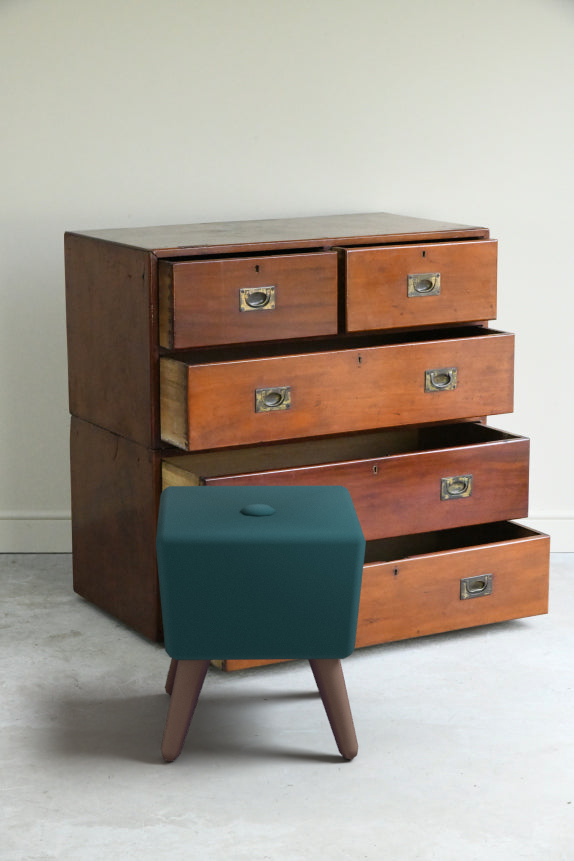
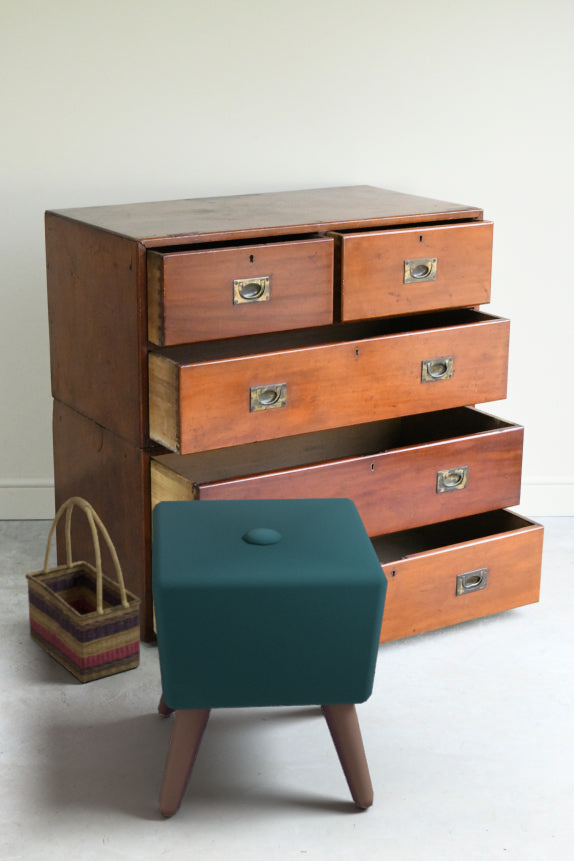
basket: none [42,497,152,671] -> present [26,497,141,683]

